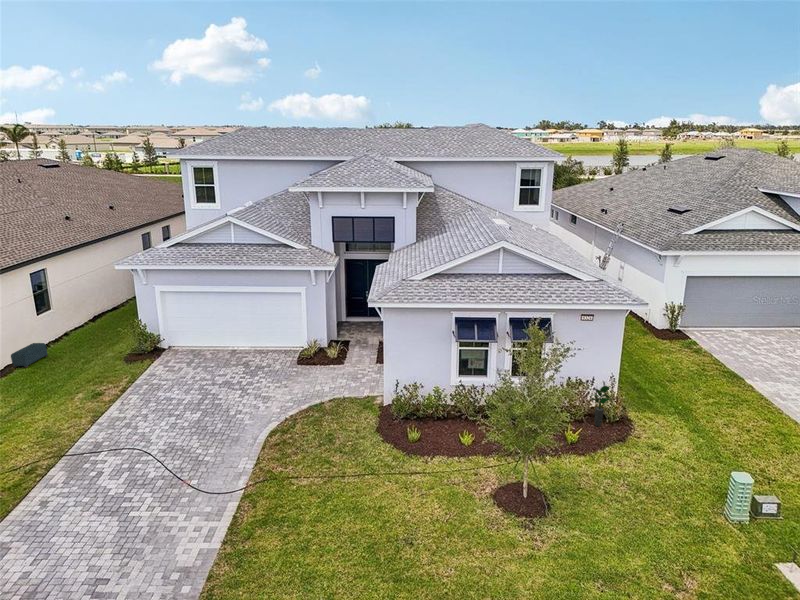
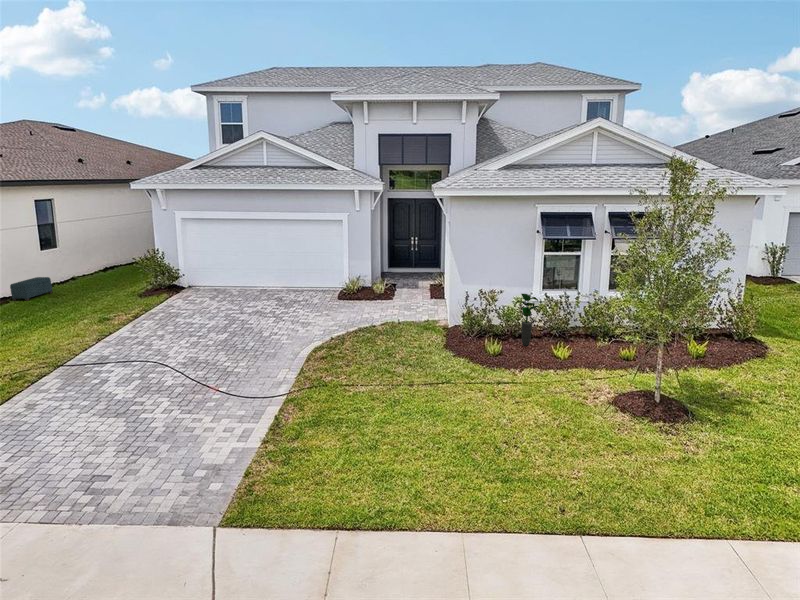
potted plant: present [592,386,610,427] -> present [518,294,539,346]

